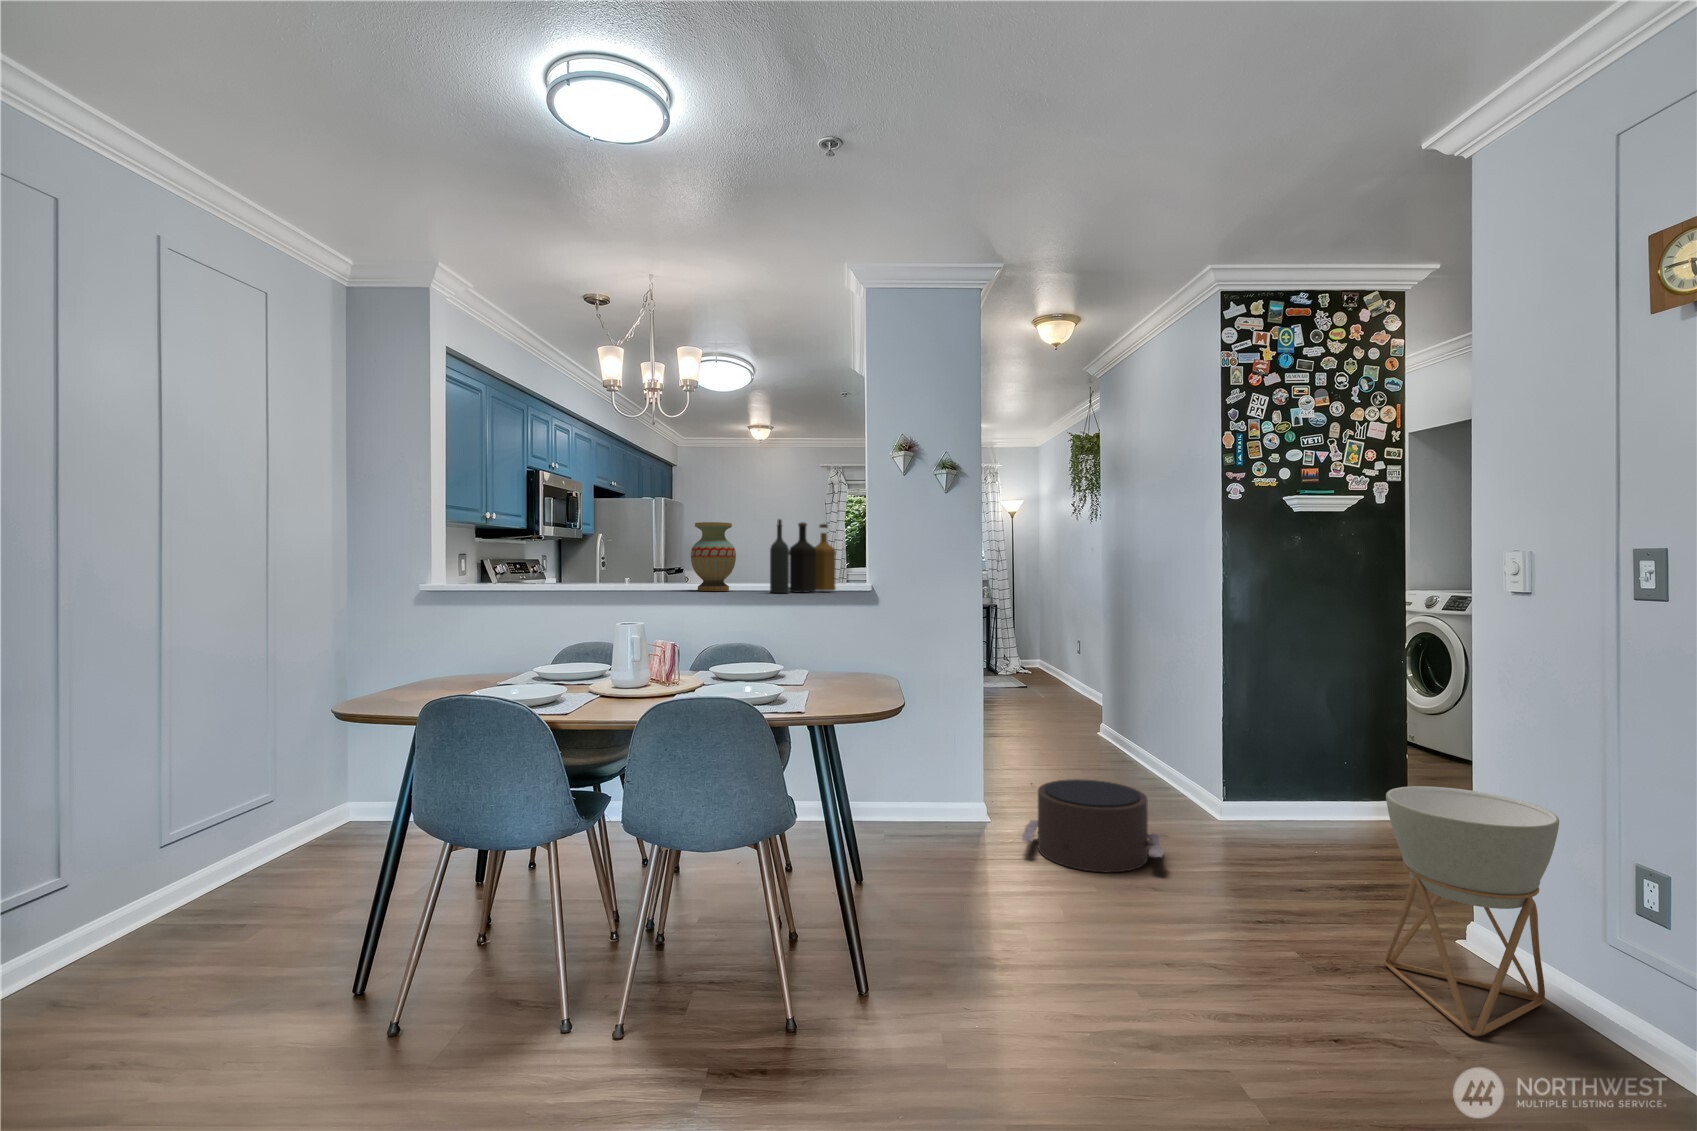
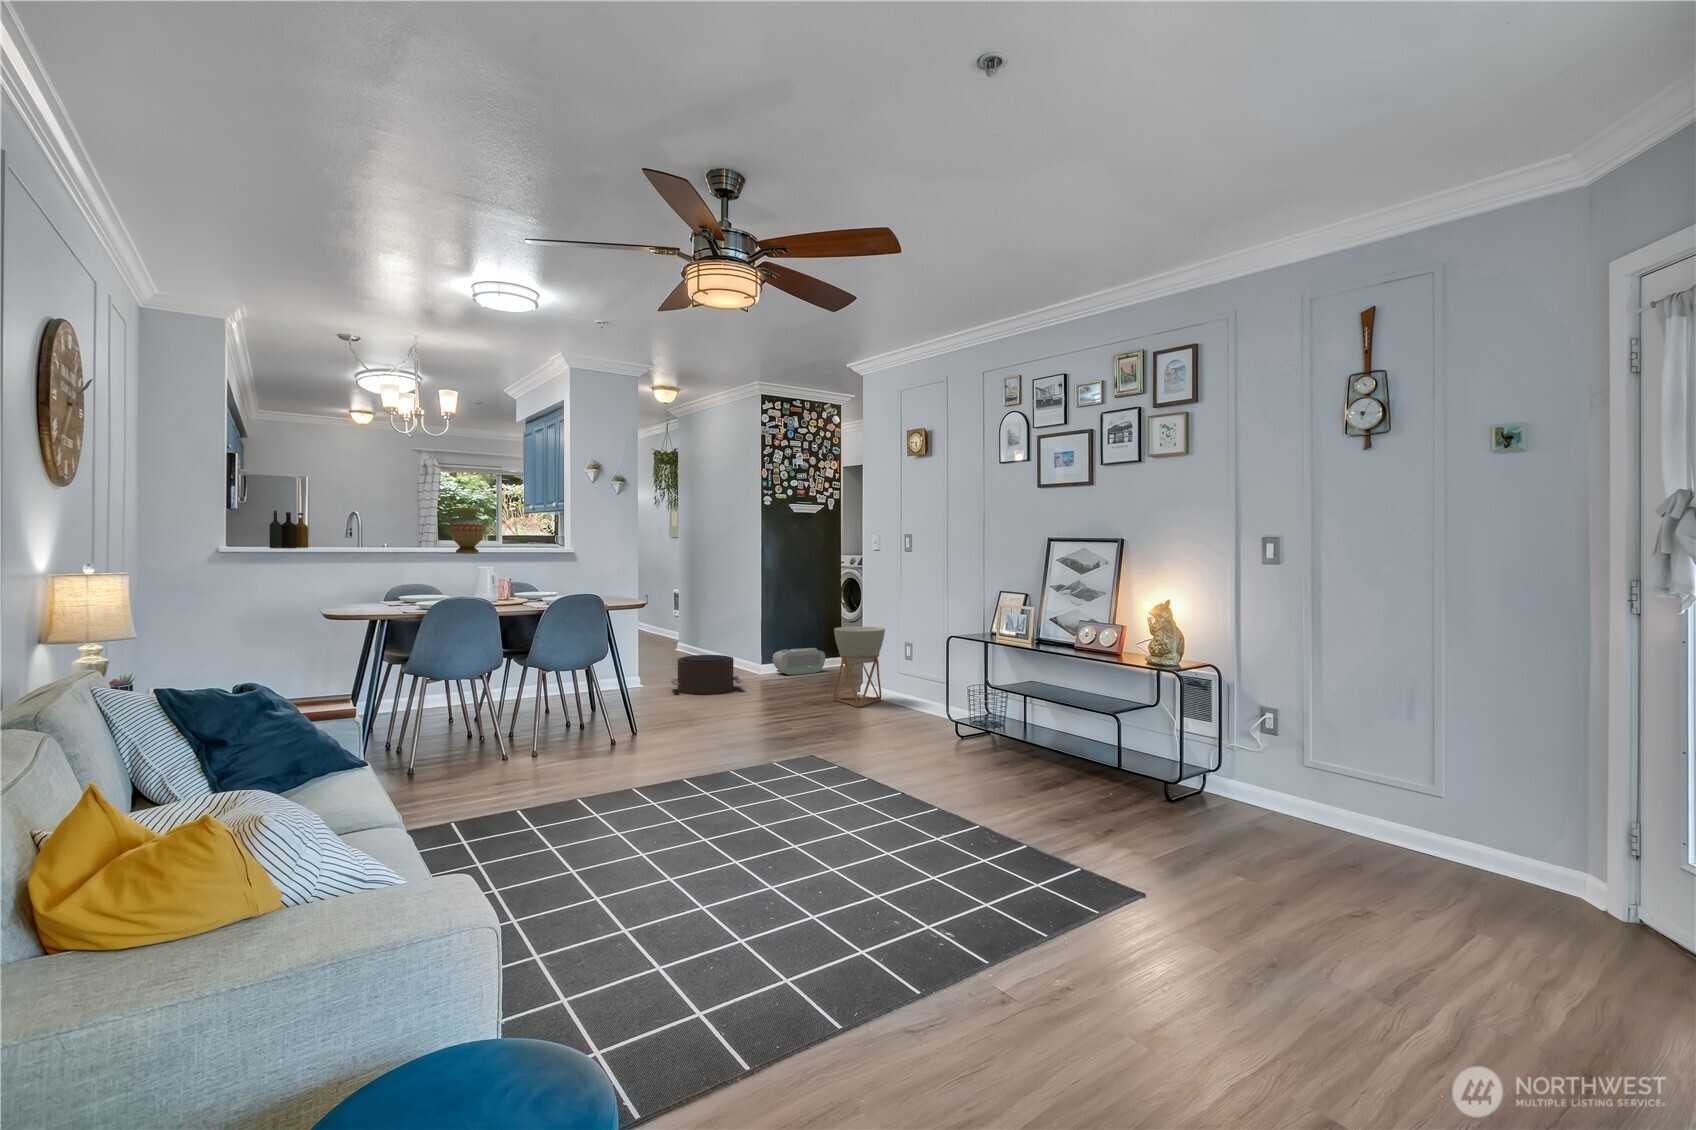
bottle: present [770,519,836,593] -> present [269,510,308,548]
air purifier: none [1247,777,1368,832] -> present [773,648,825,675]

